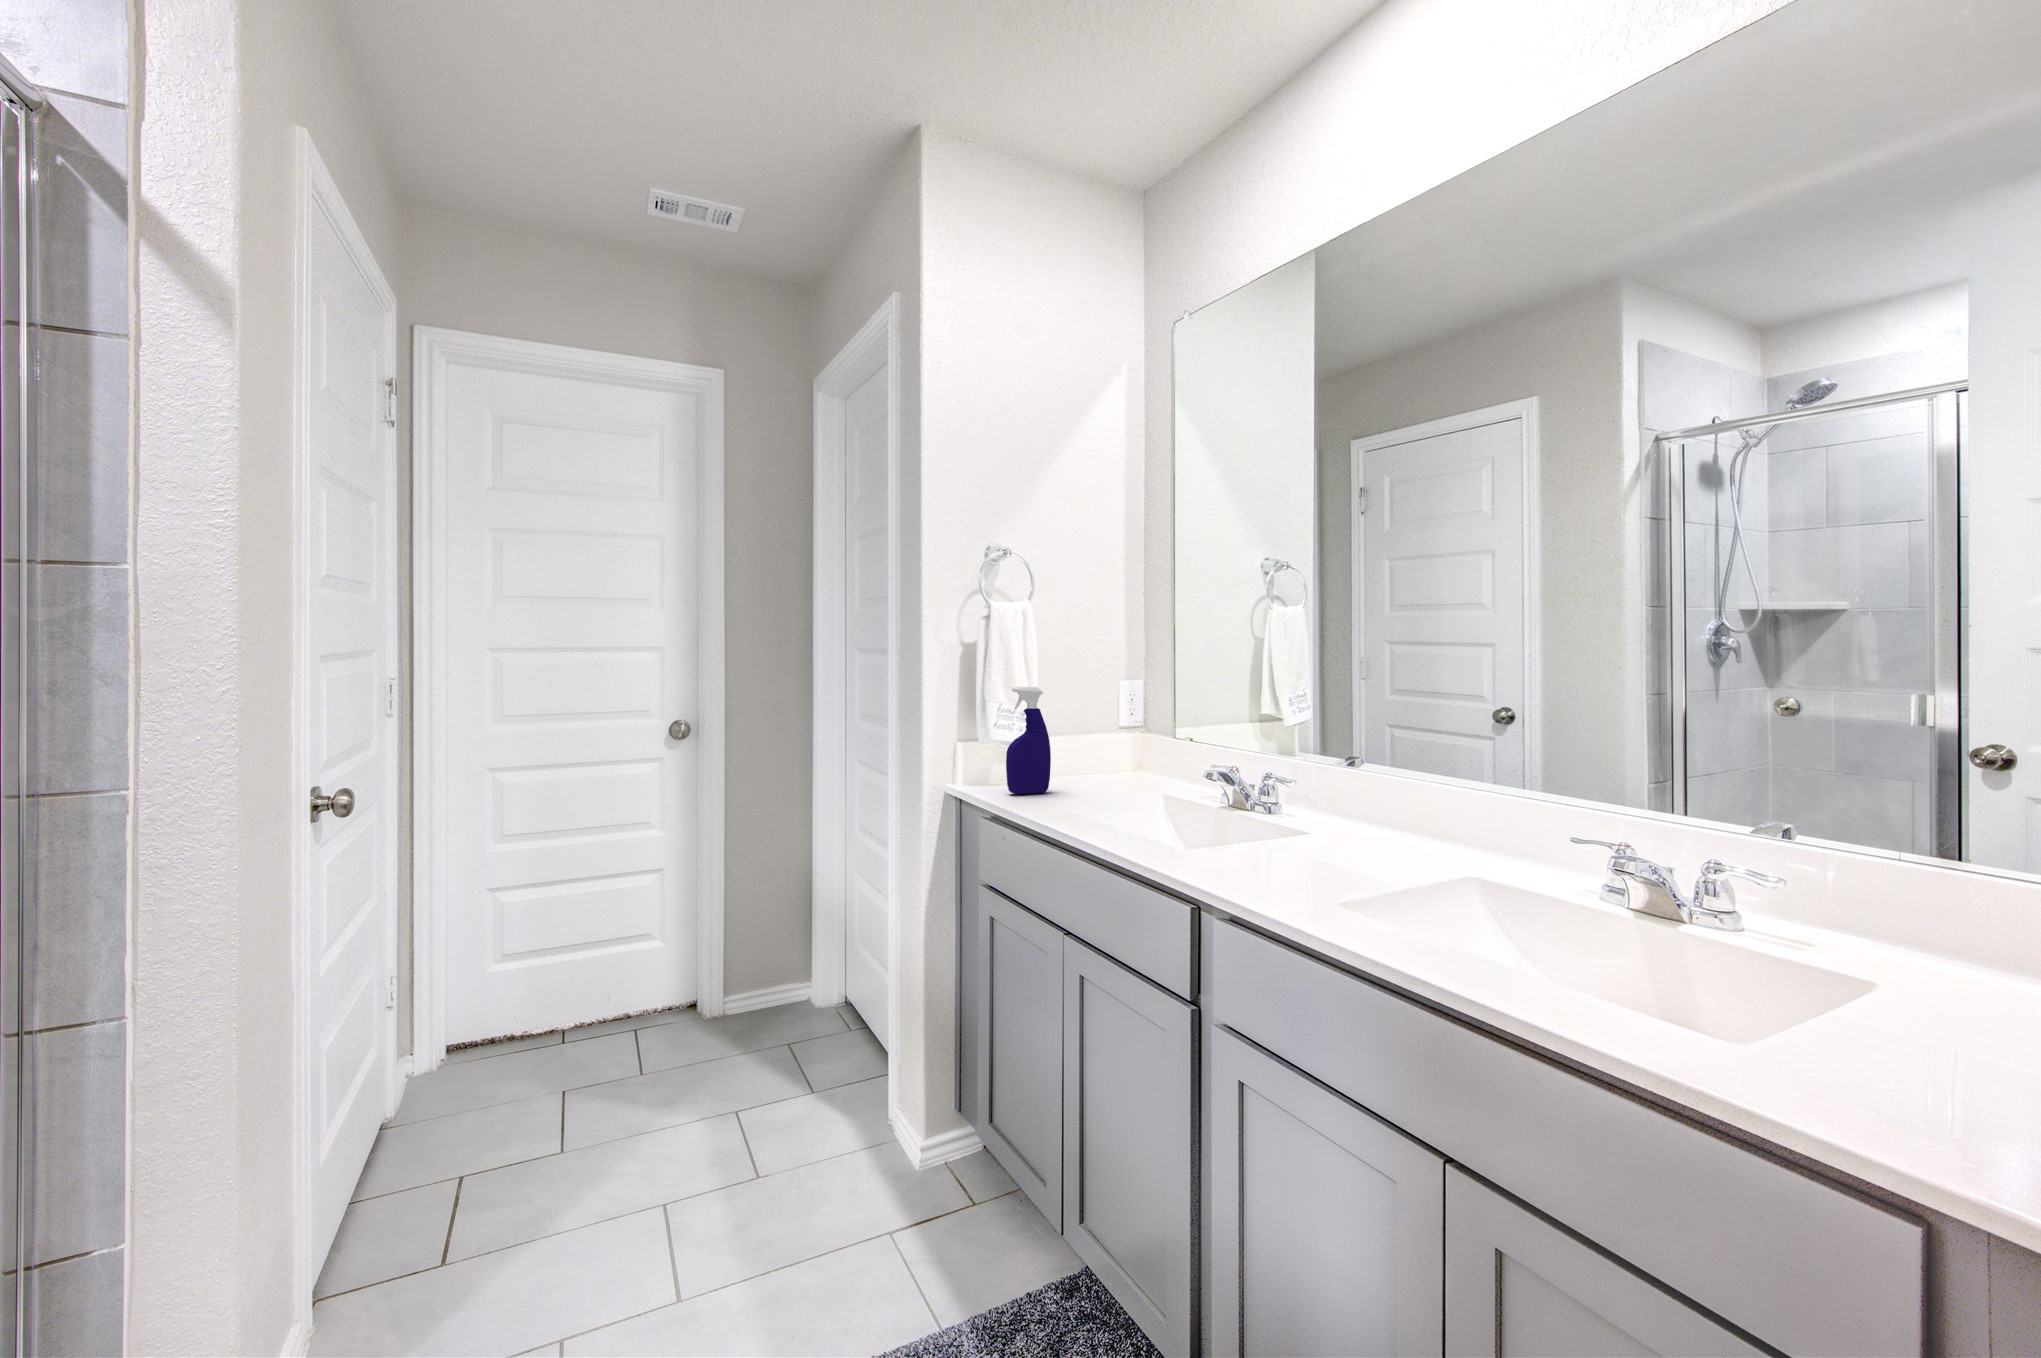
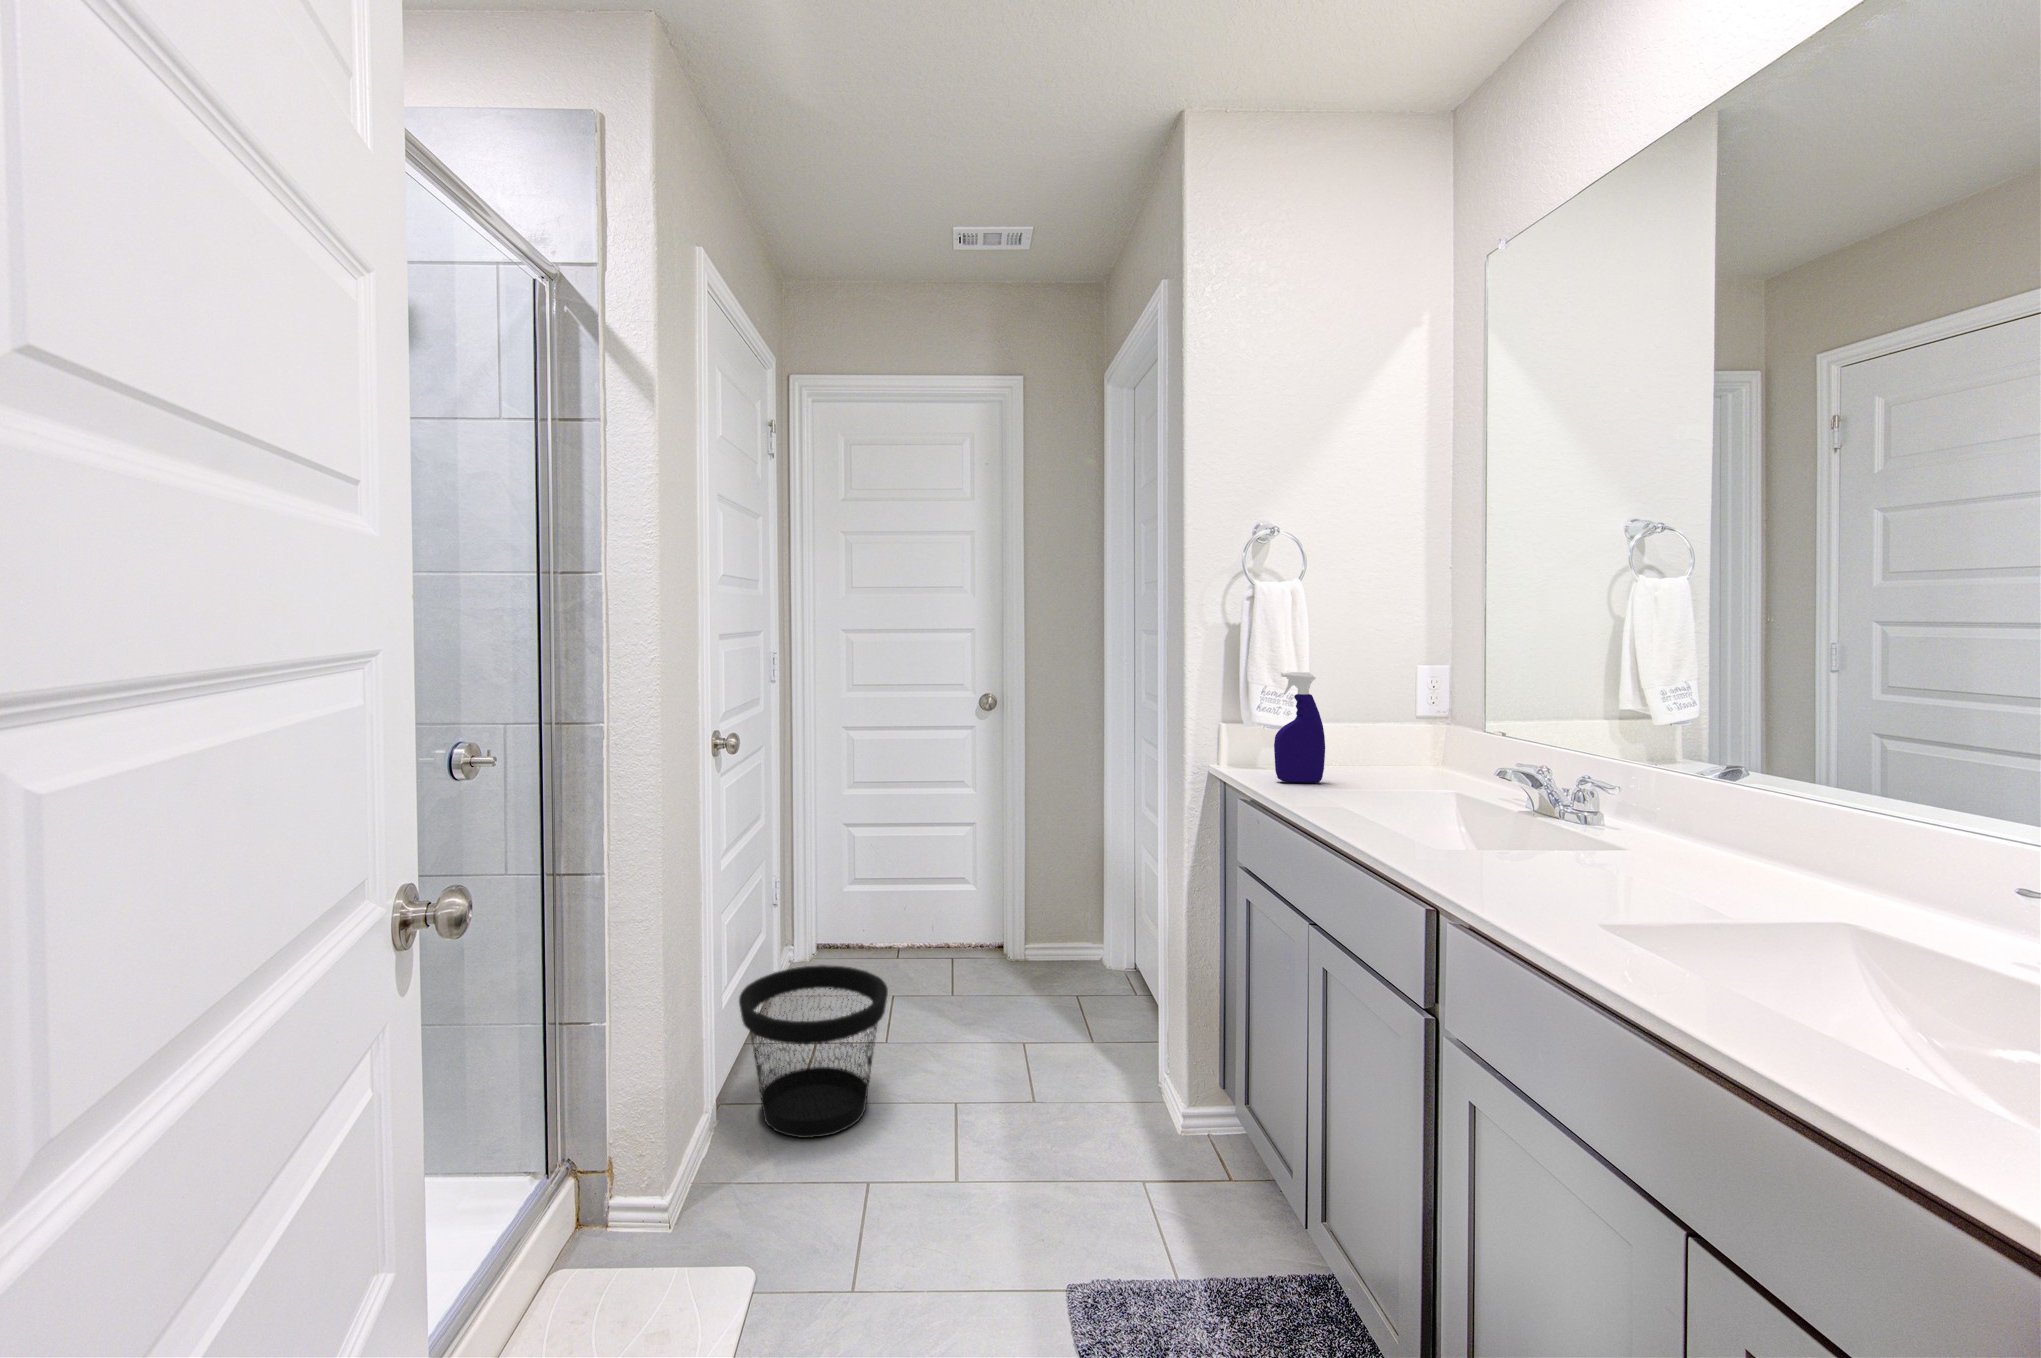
wastebasket: none [356,1057,574,1298] -> present [739,965,888,1138]

